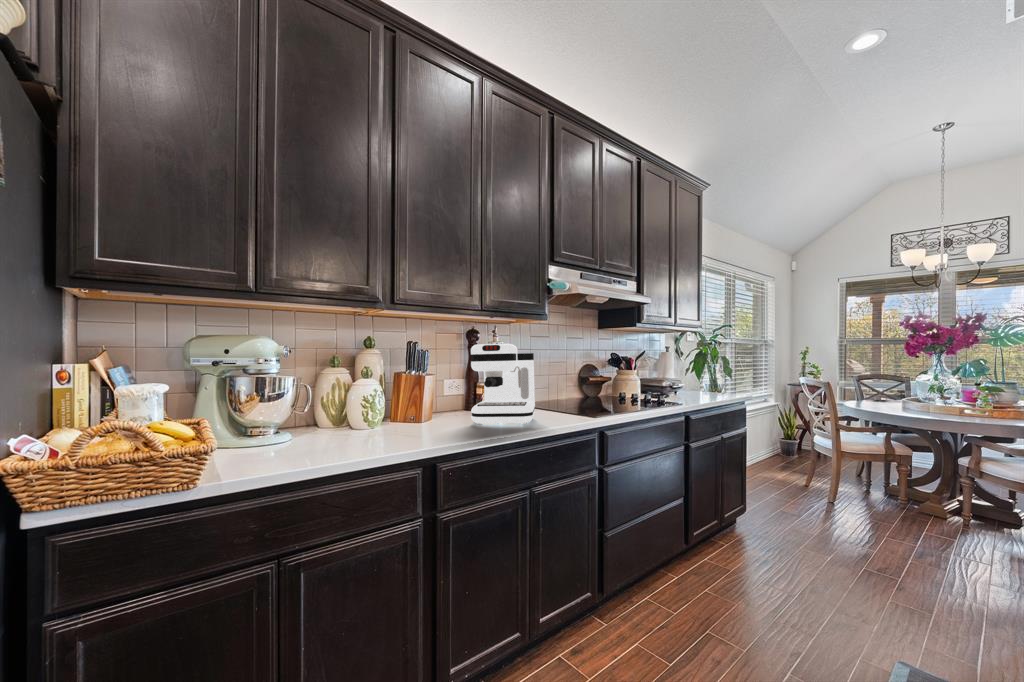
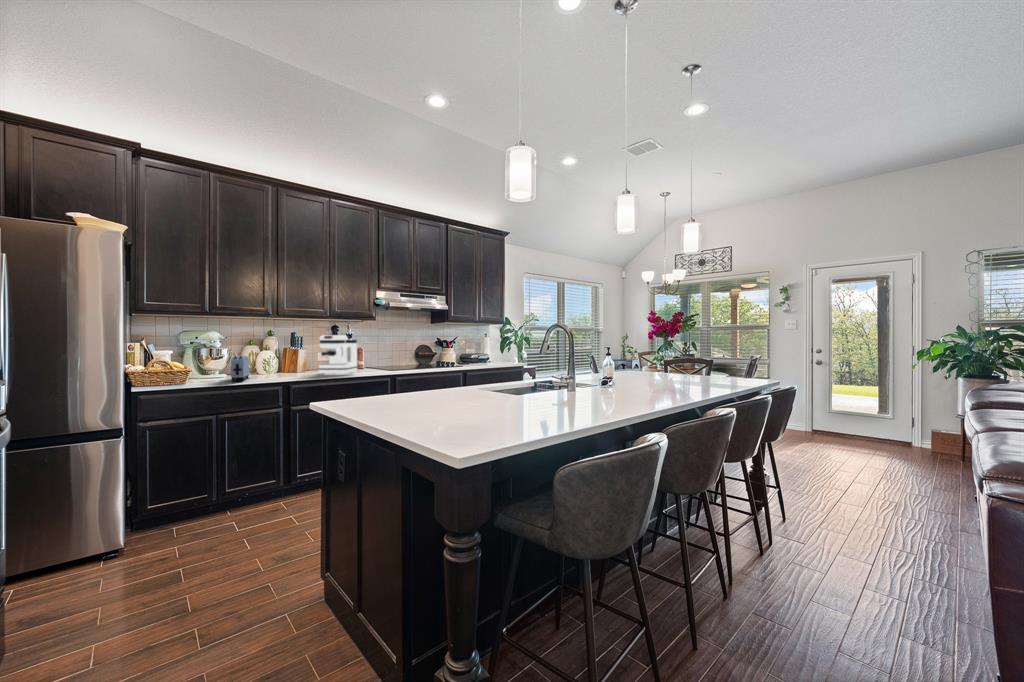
toaster: none [307,393,343,464] -> present [231,356,249,382]

